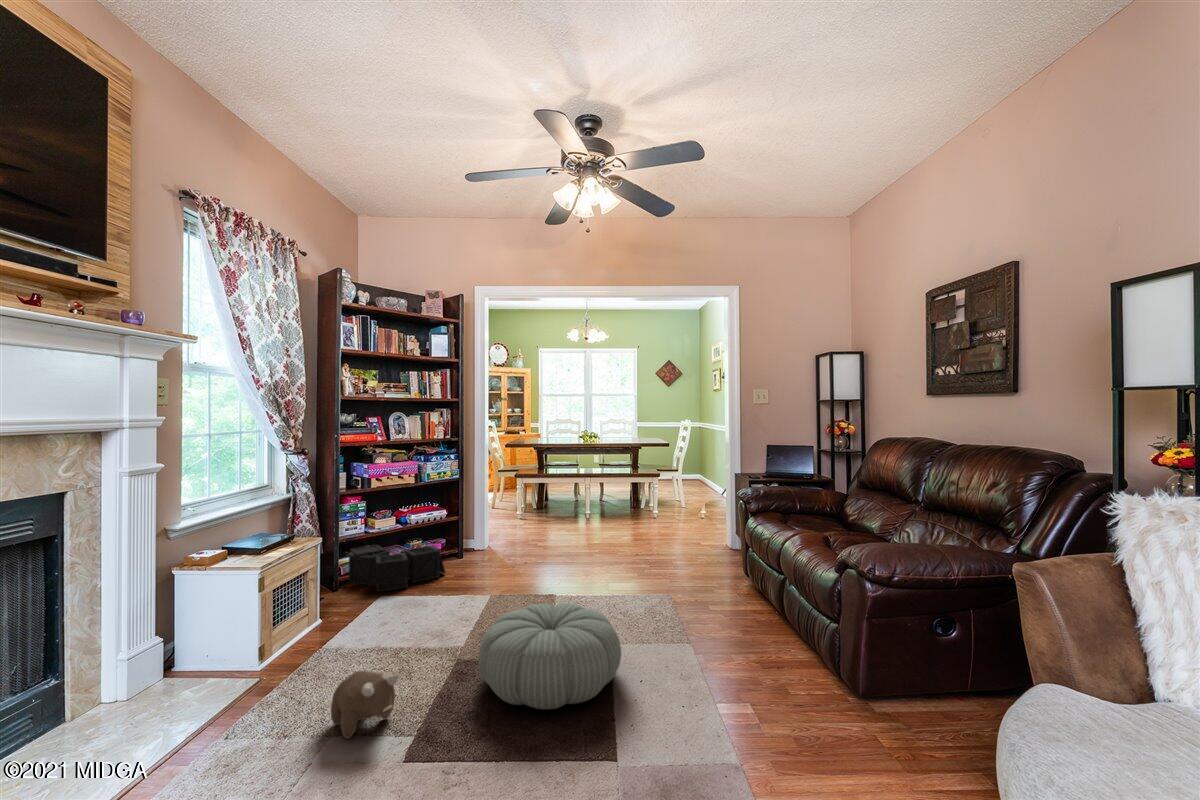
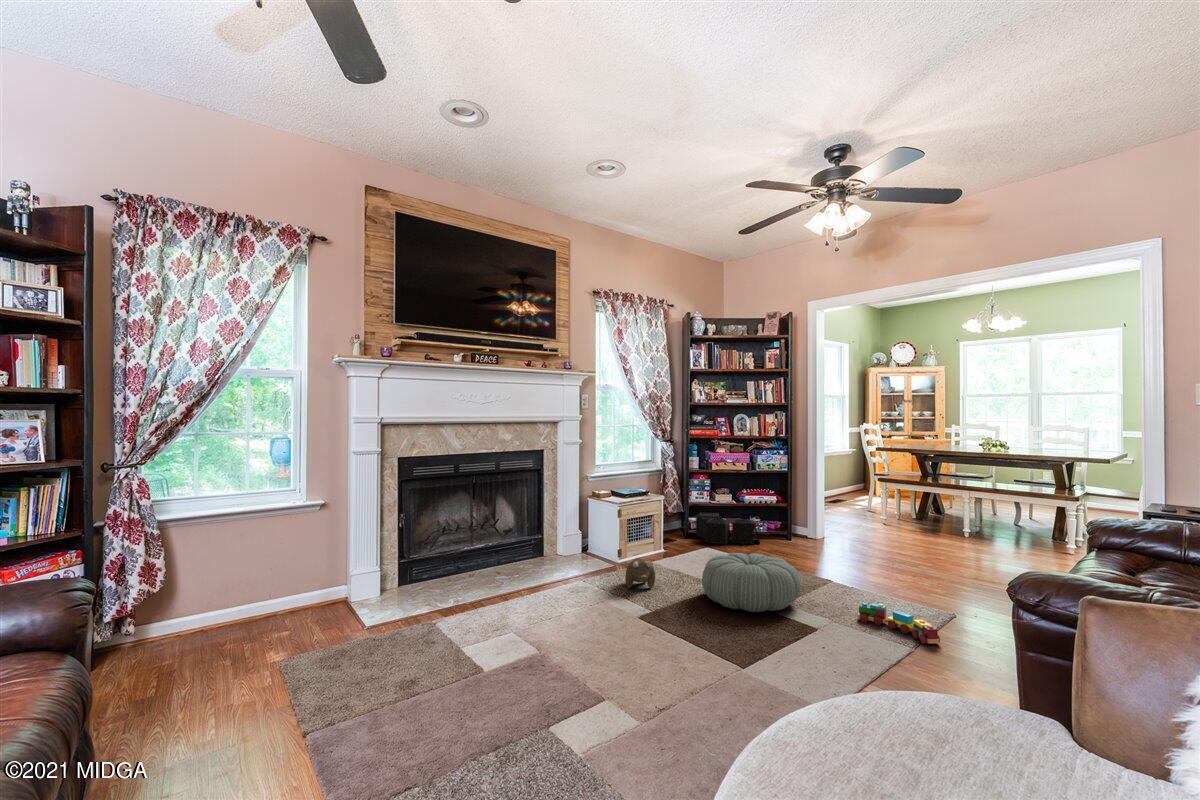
toy train: none [678,630,784,668] -> present [857,603,940,644]

